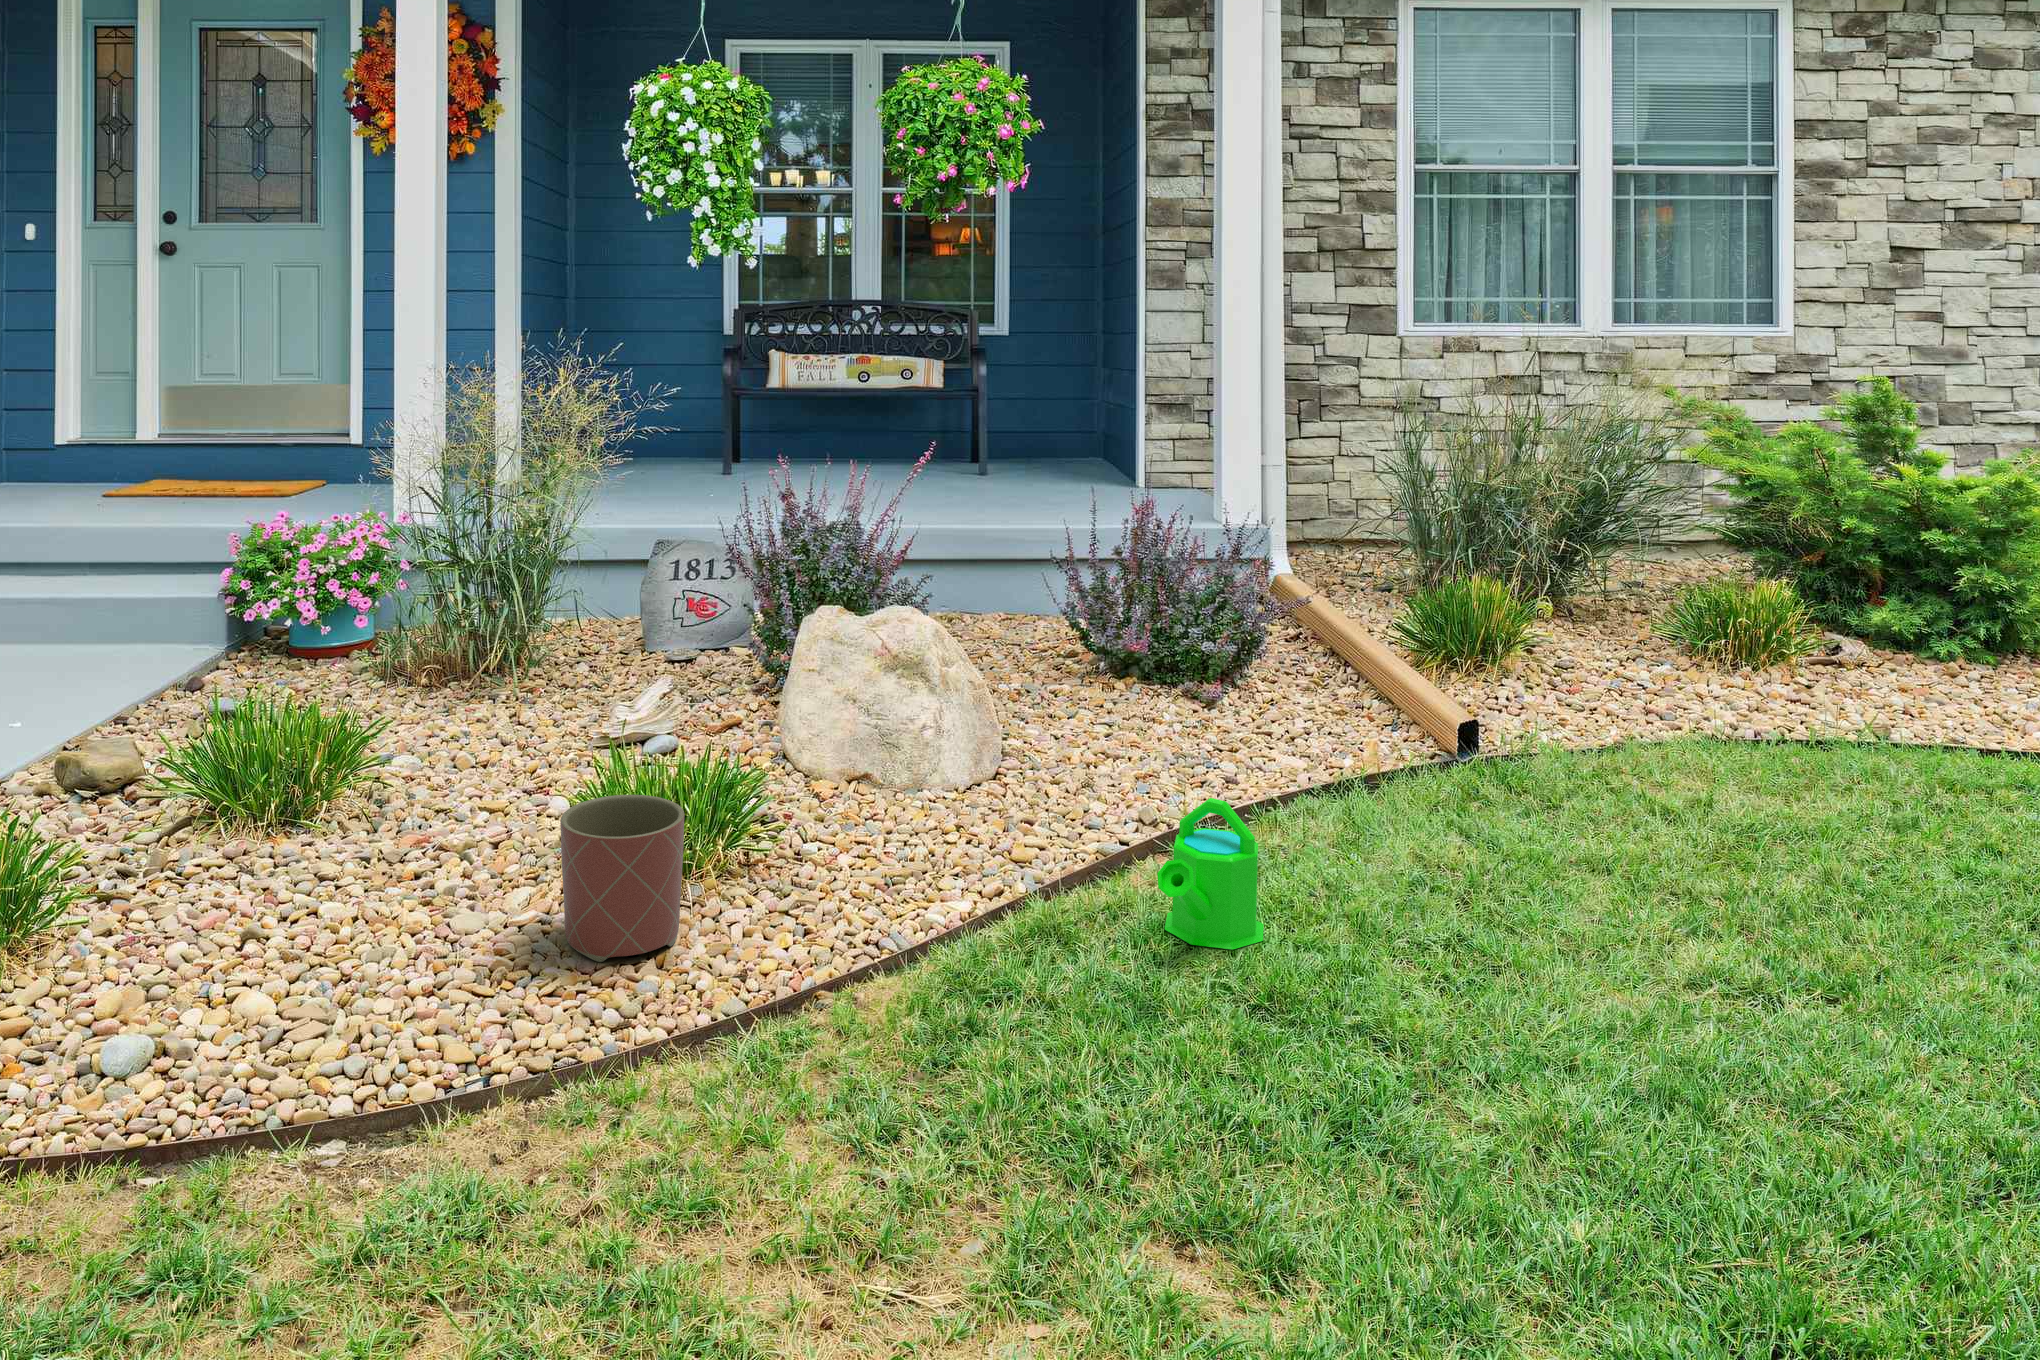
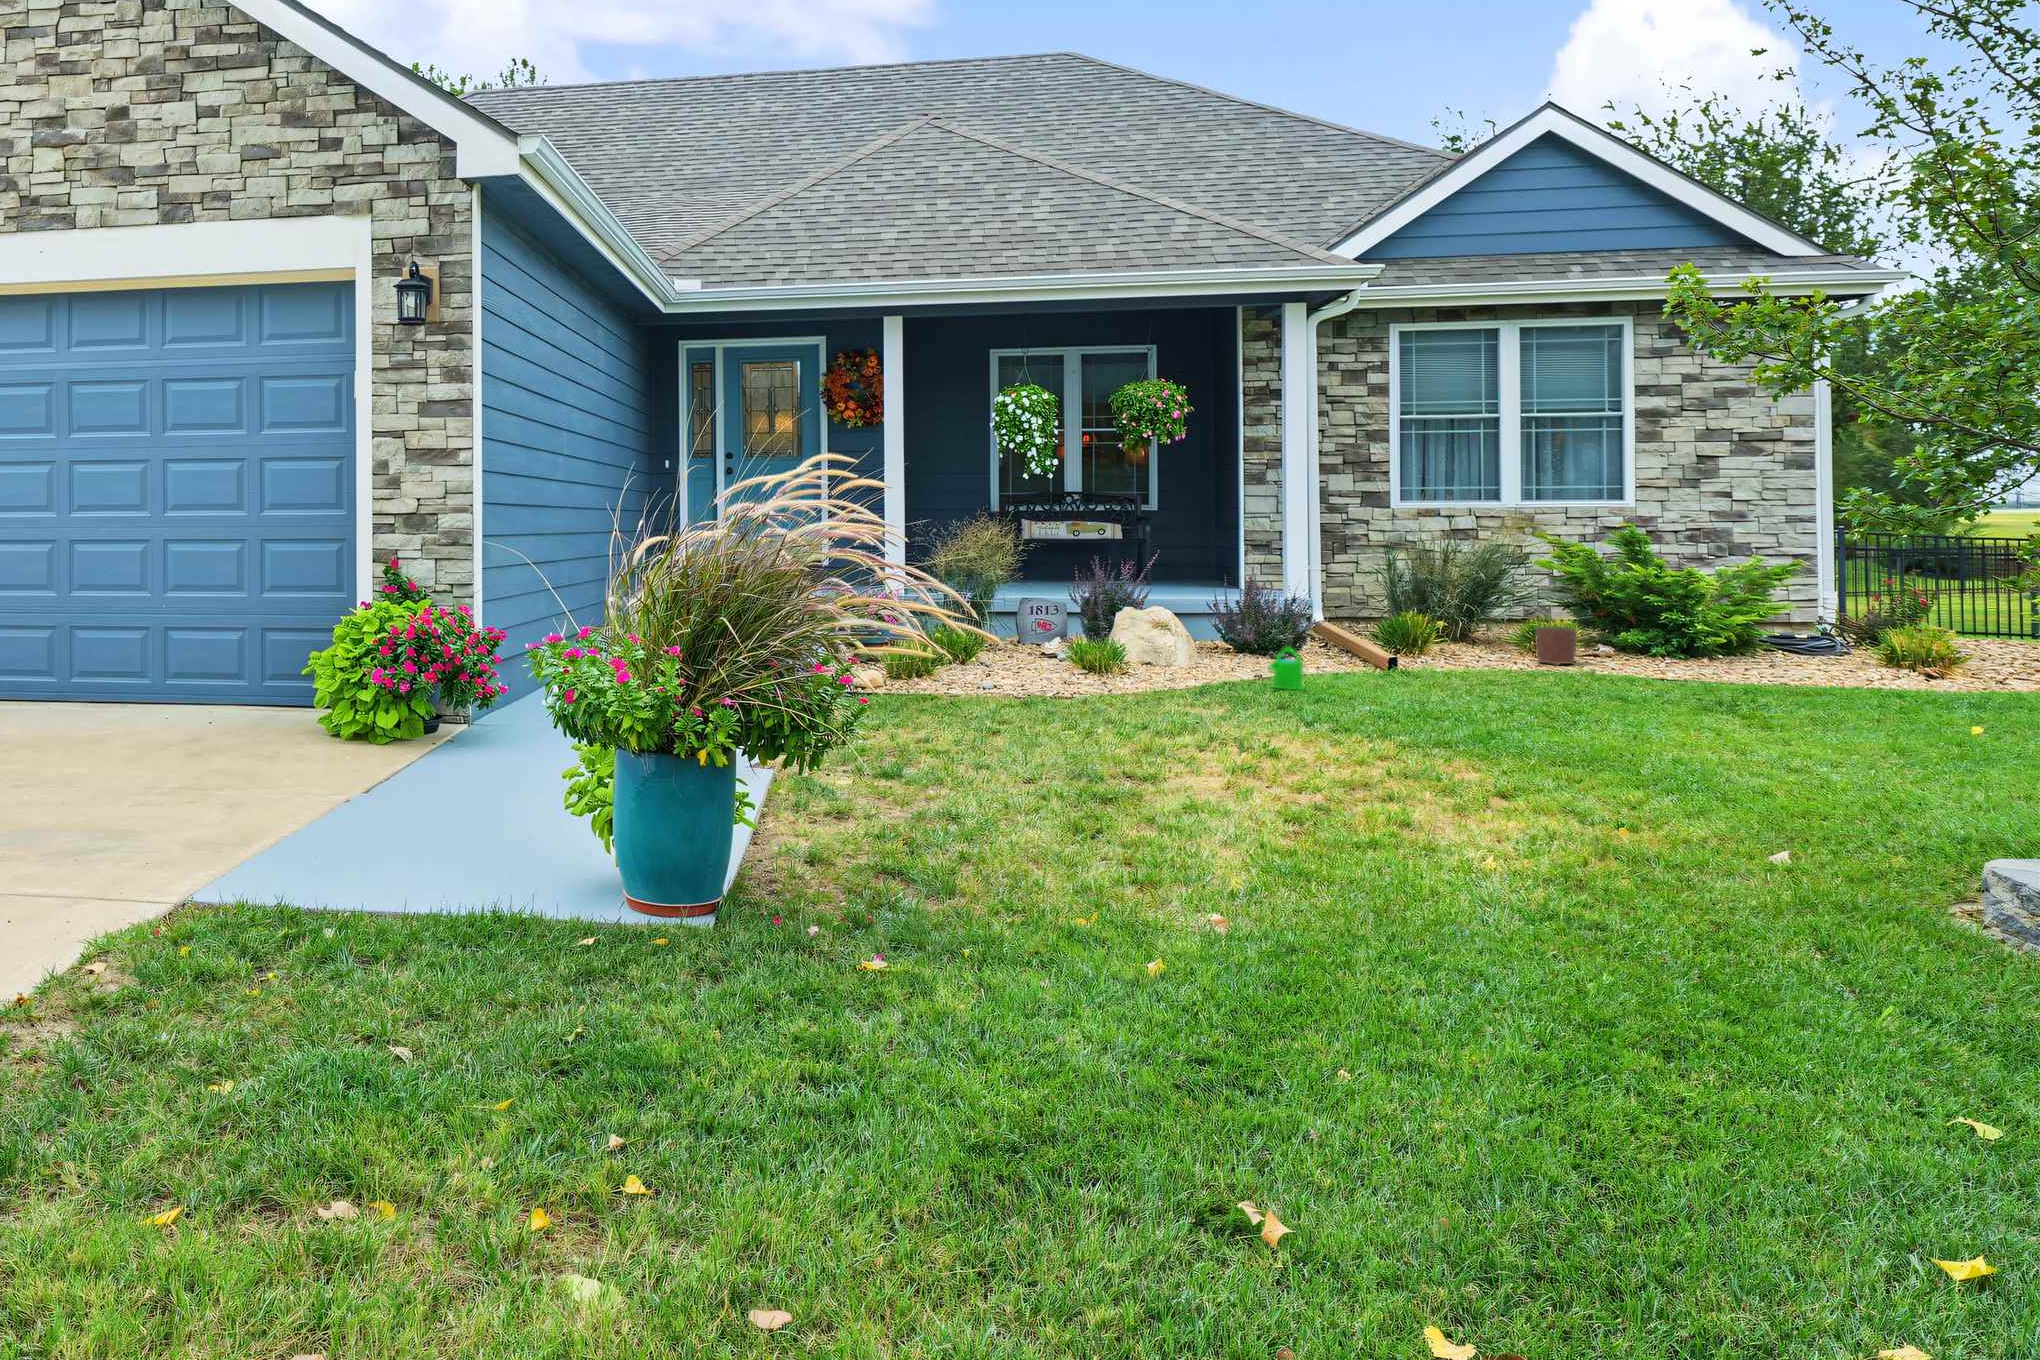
planter: present [560,795,685,962] -> present [1536,627,1577,665]

